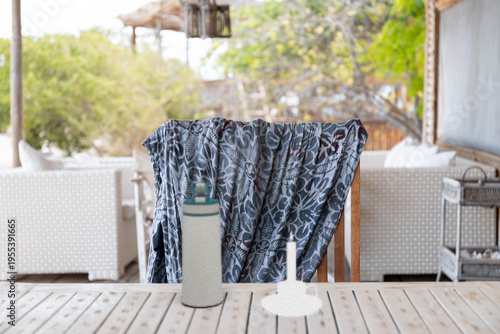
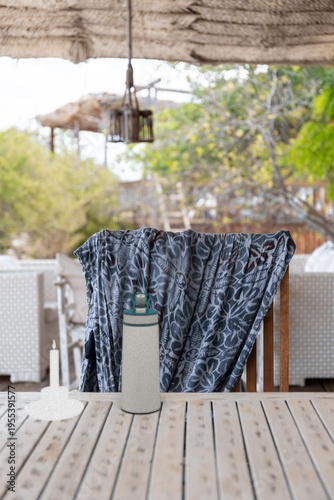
candle holder: present [261,233,322,317] -> present [25,341,84,420]

